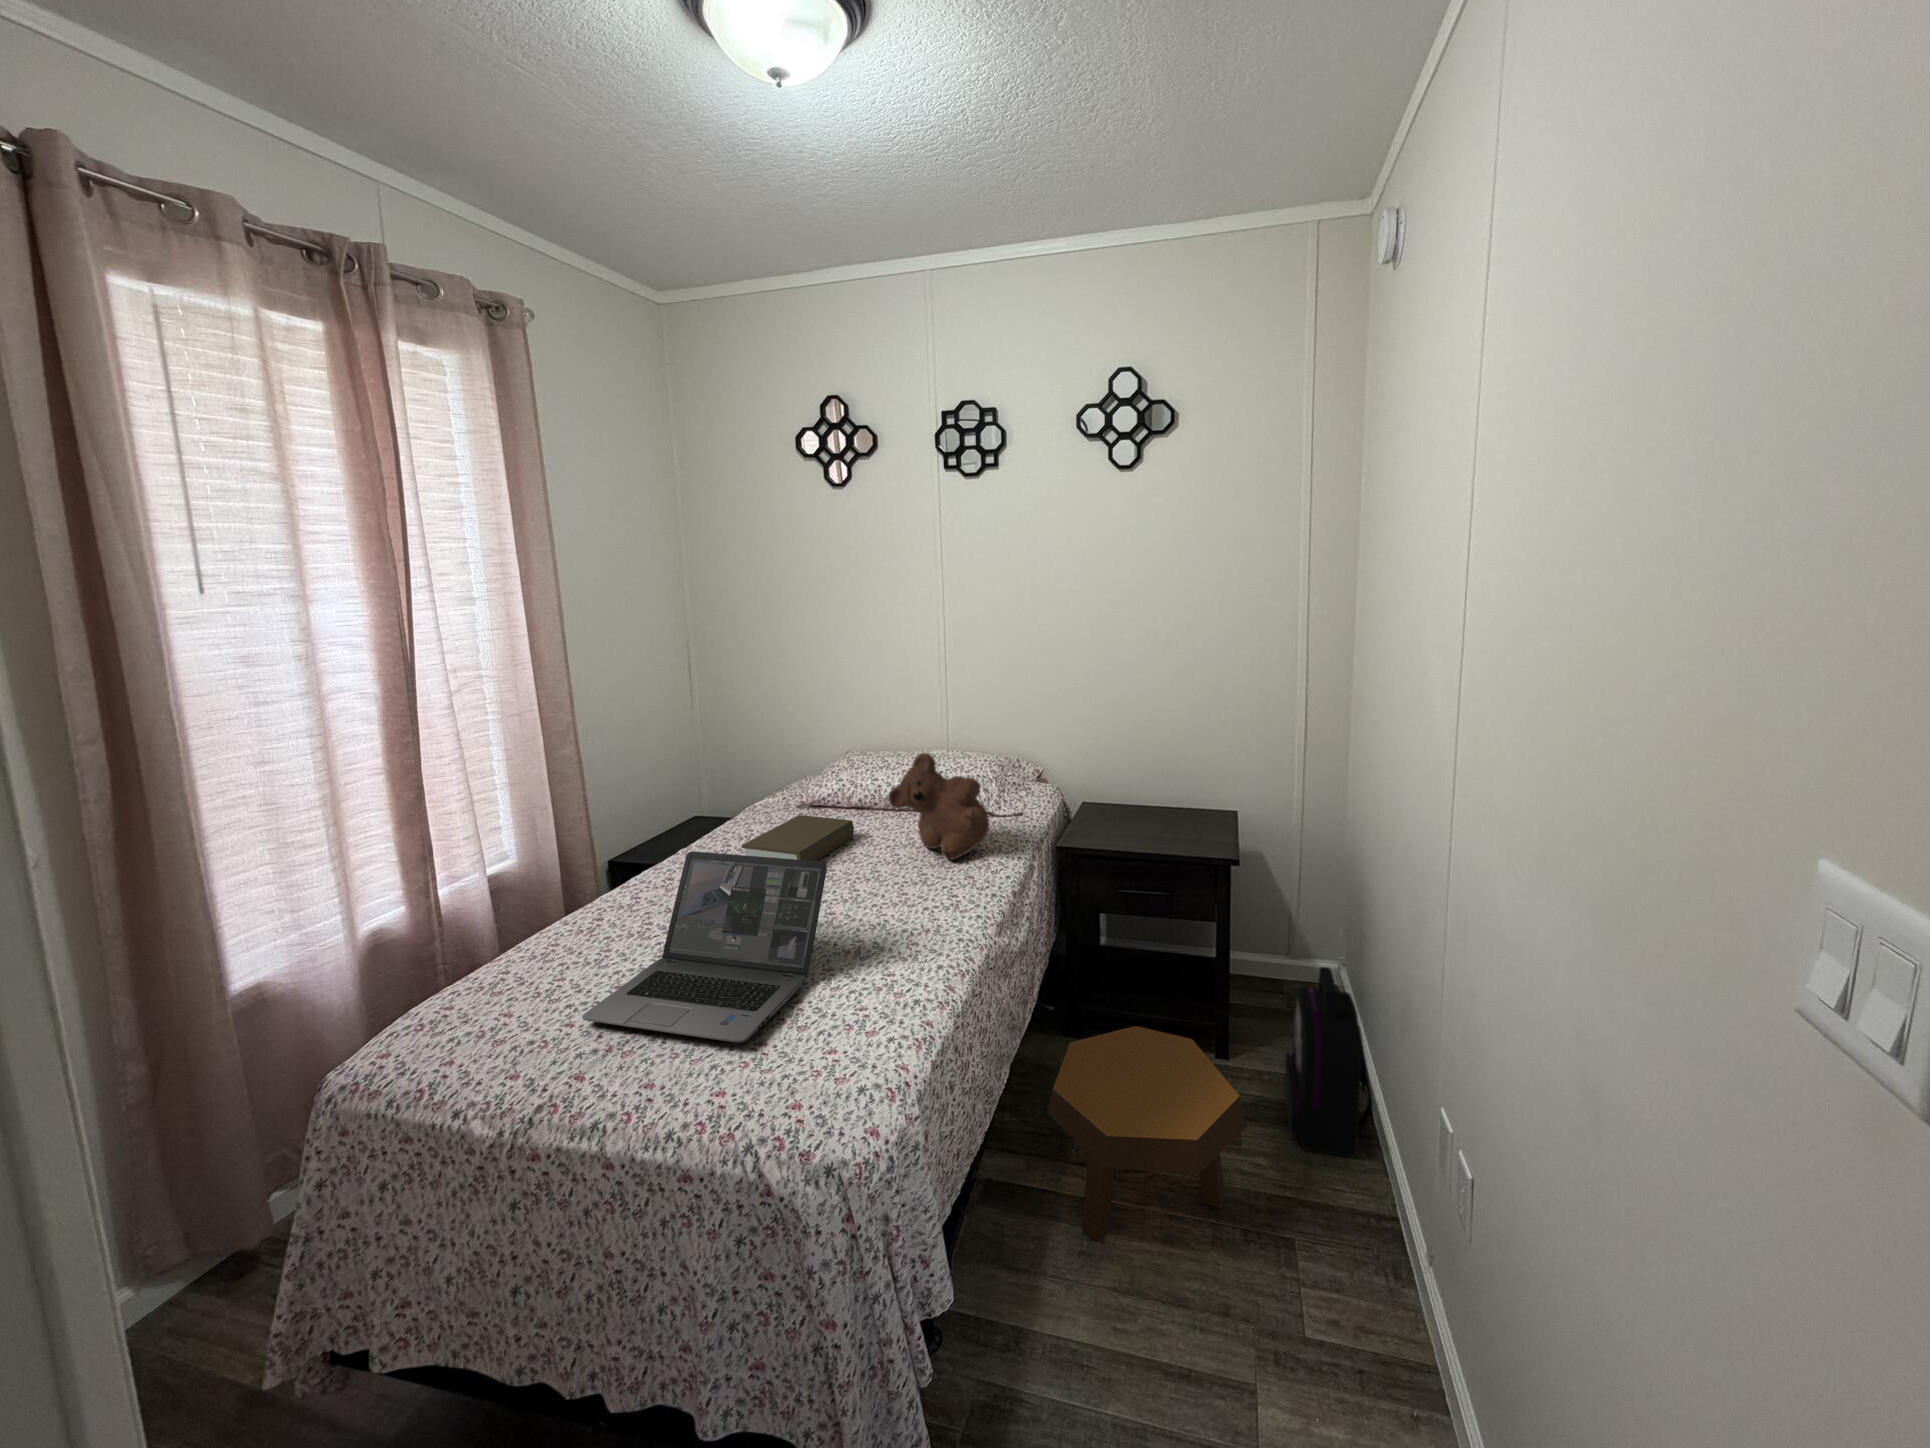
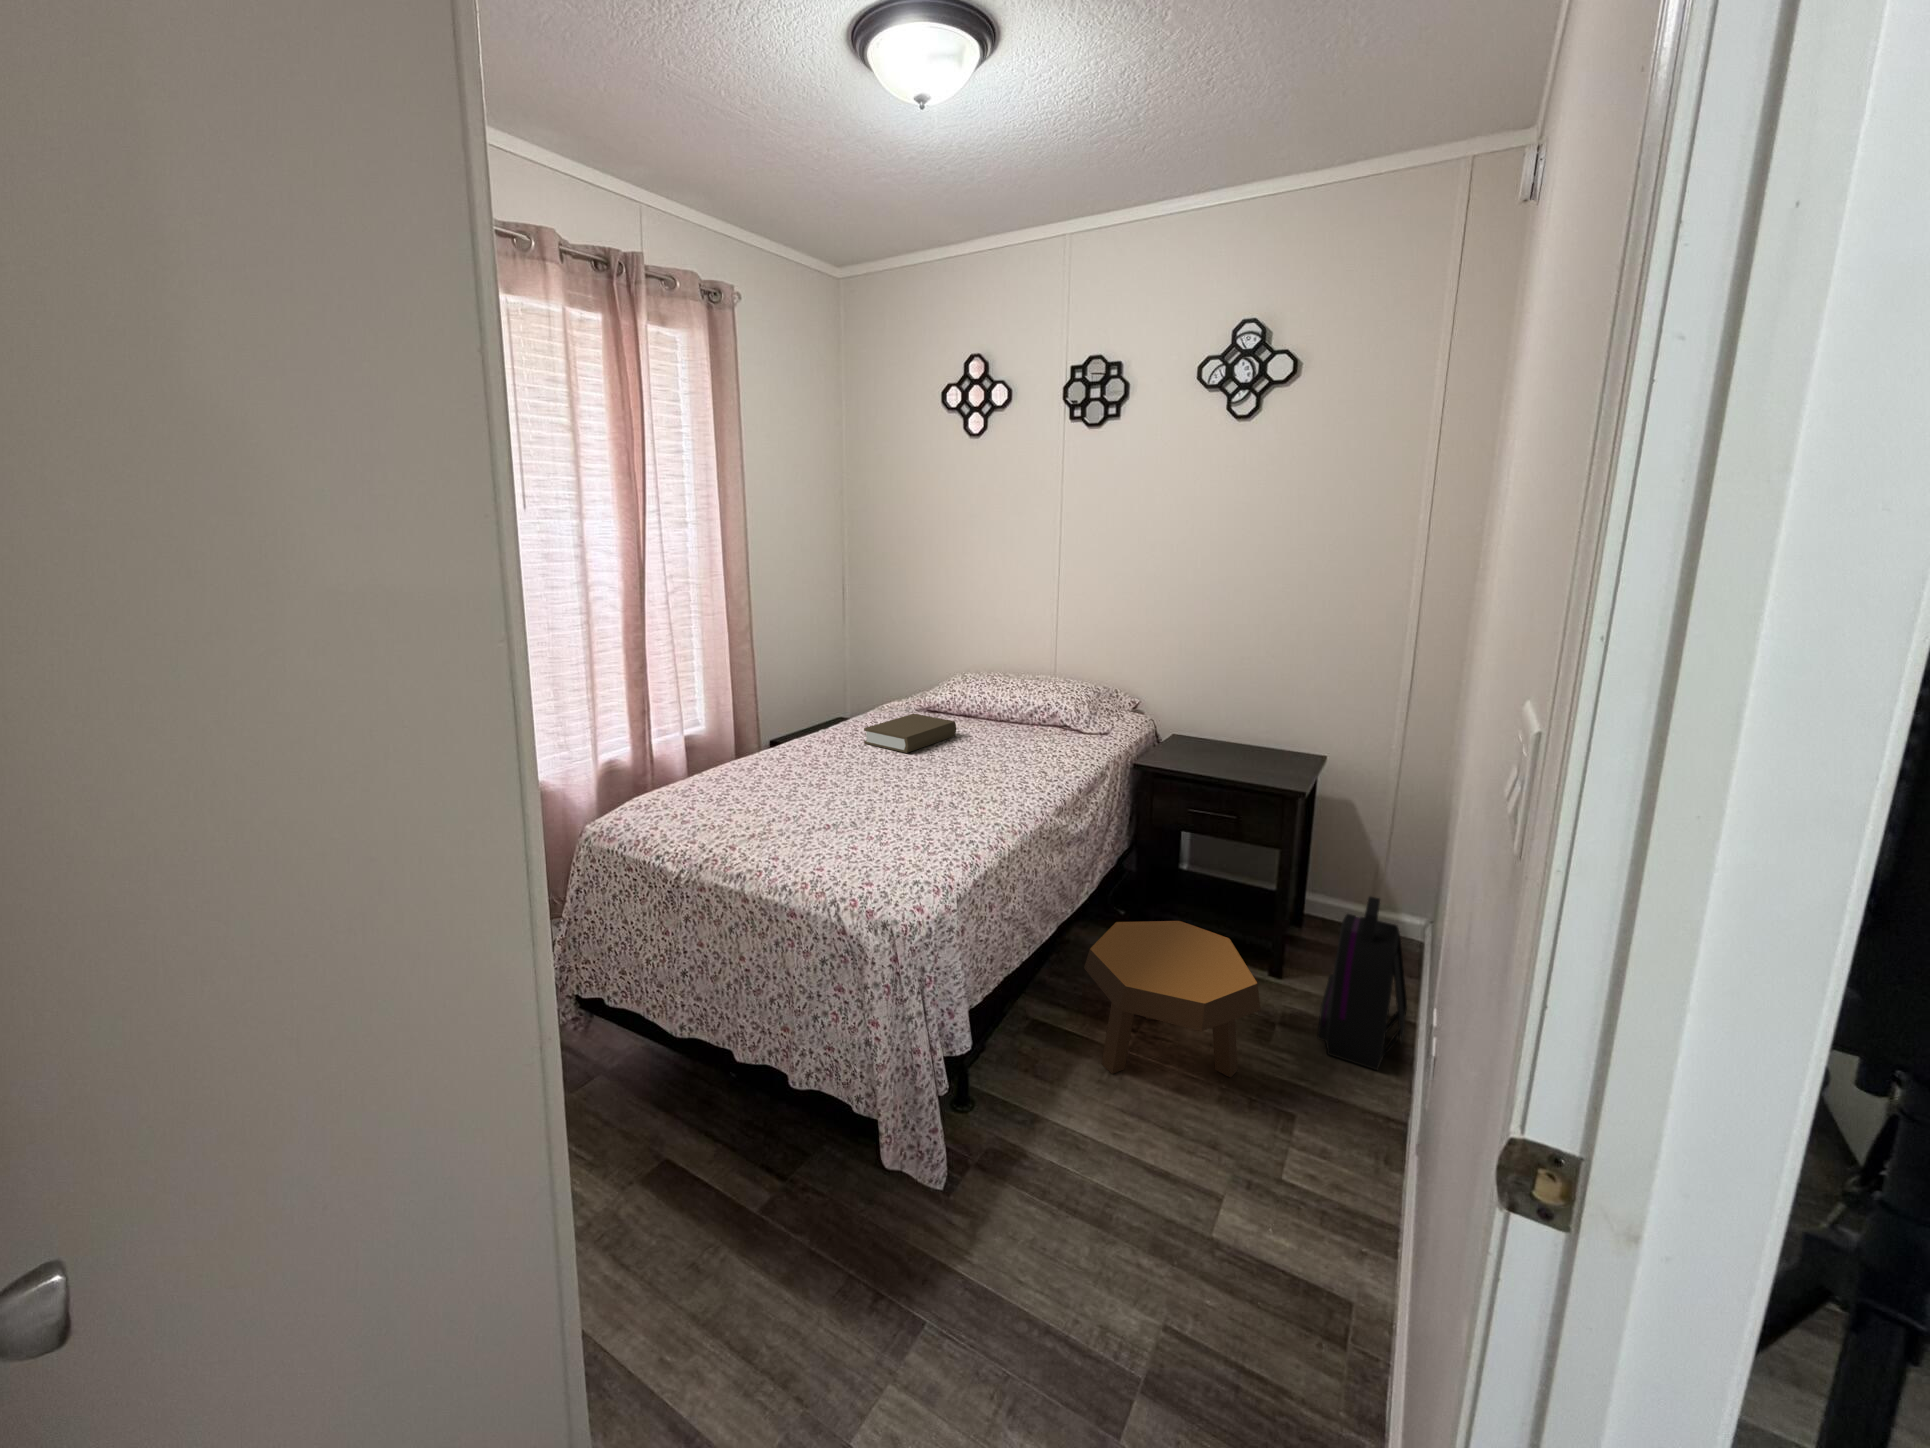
teddy bear: present [888,753,989,860] -> none [985,667,1070,760]
laptop: present [582,852,827,1043] -> none [737,717,917,844]

